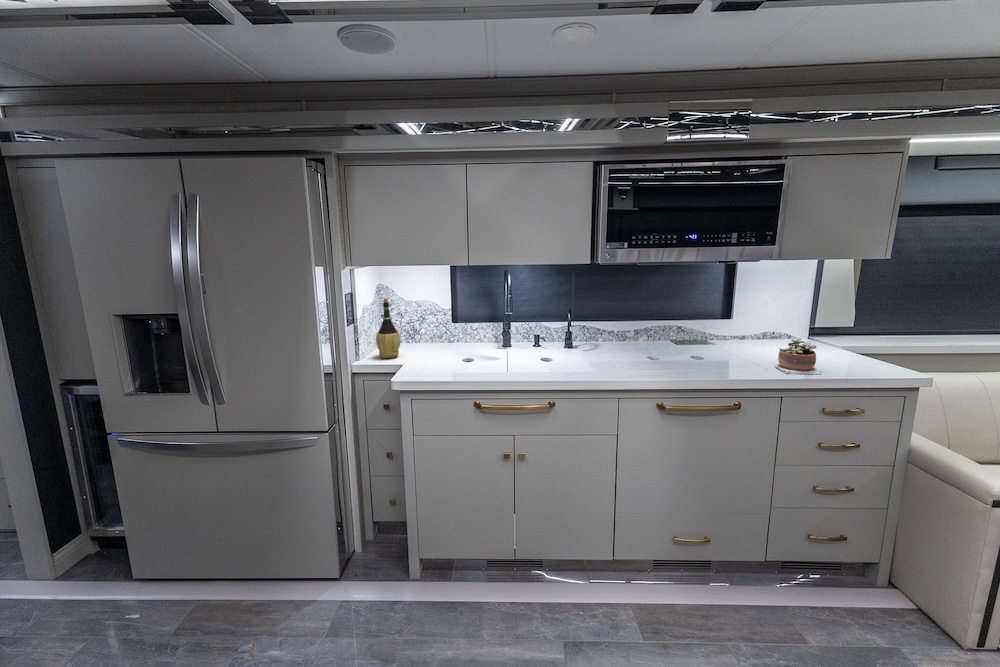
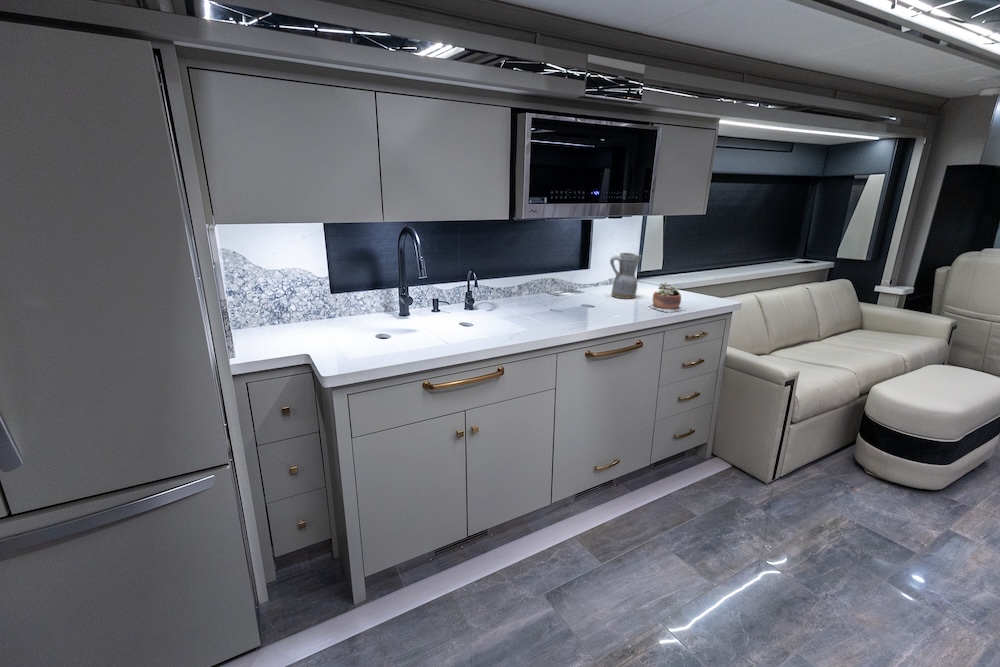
wine bottle: present [376,298,400,358] -> none [250,269,286,350]
ceramic pitcher: none [742,303,782,356] -> present [610,253,641,299]

